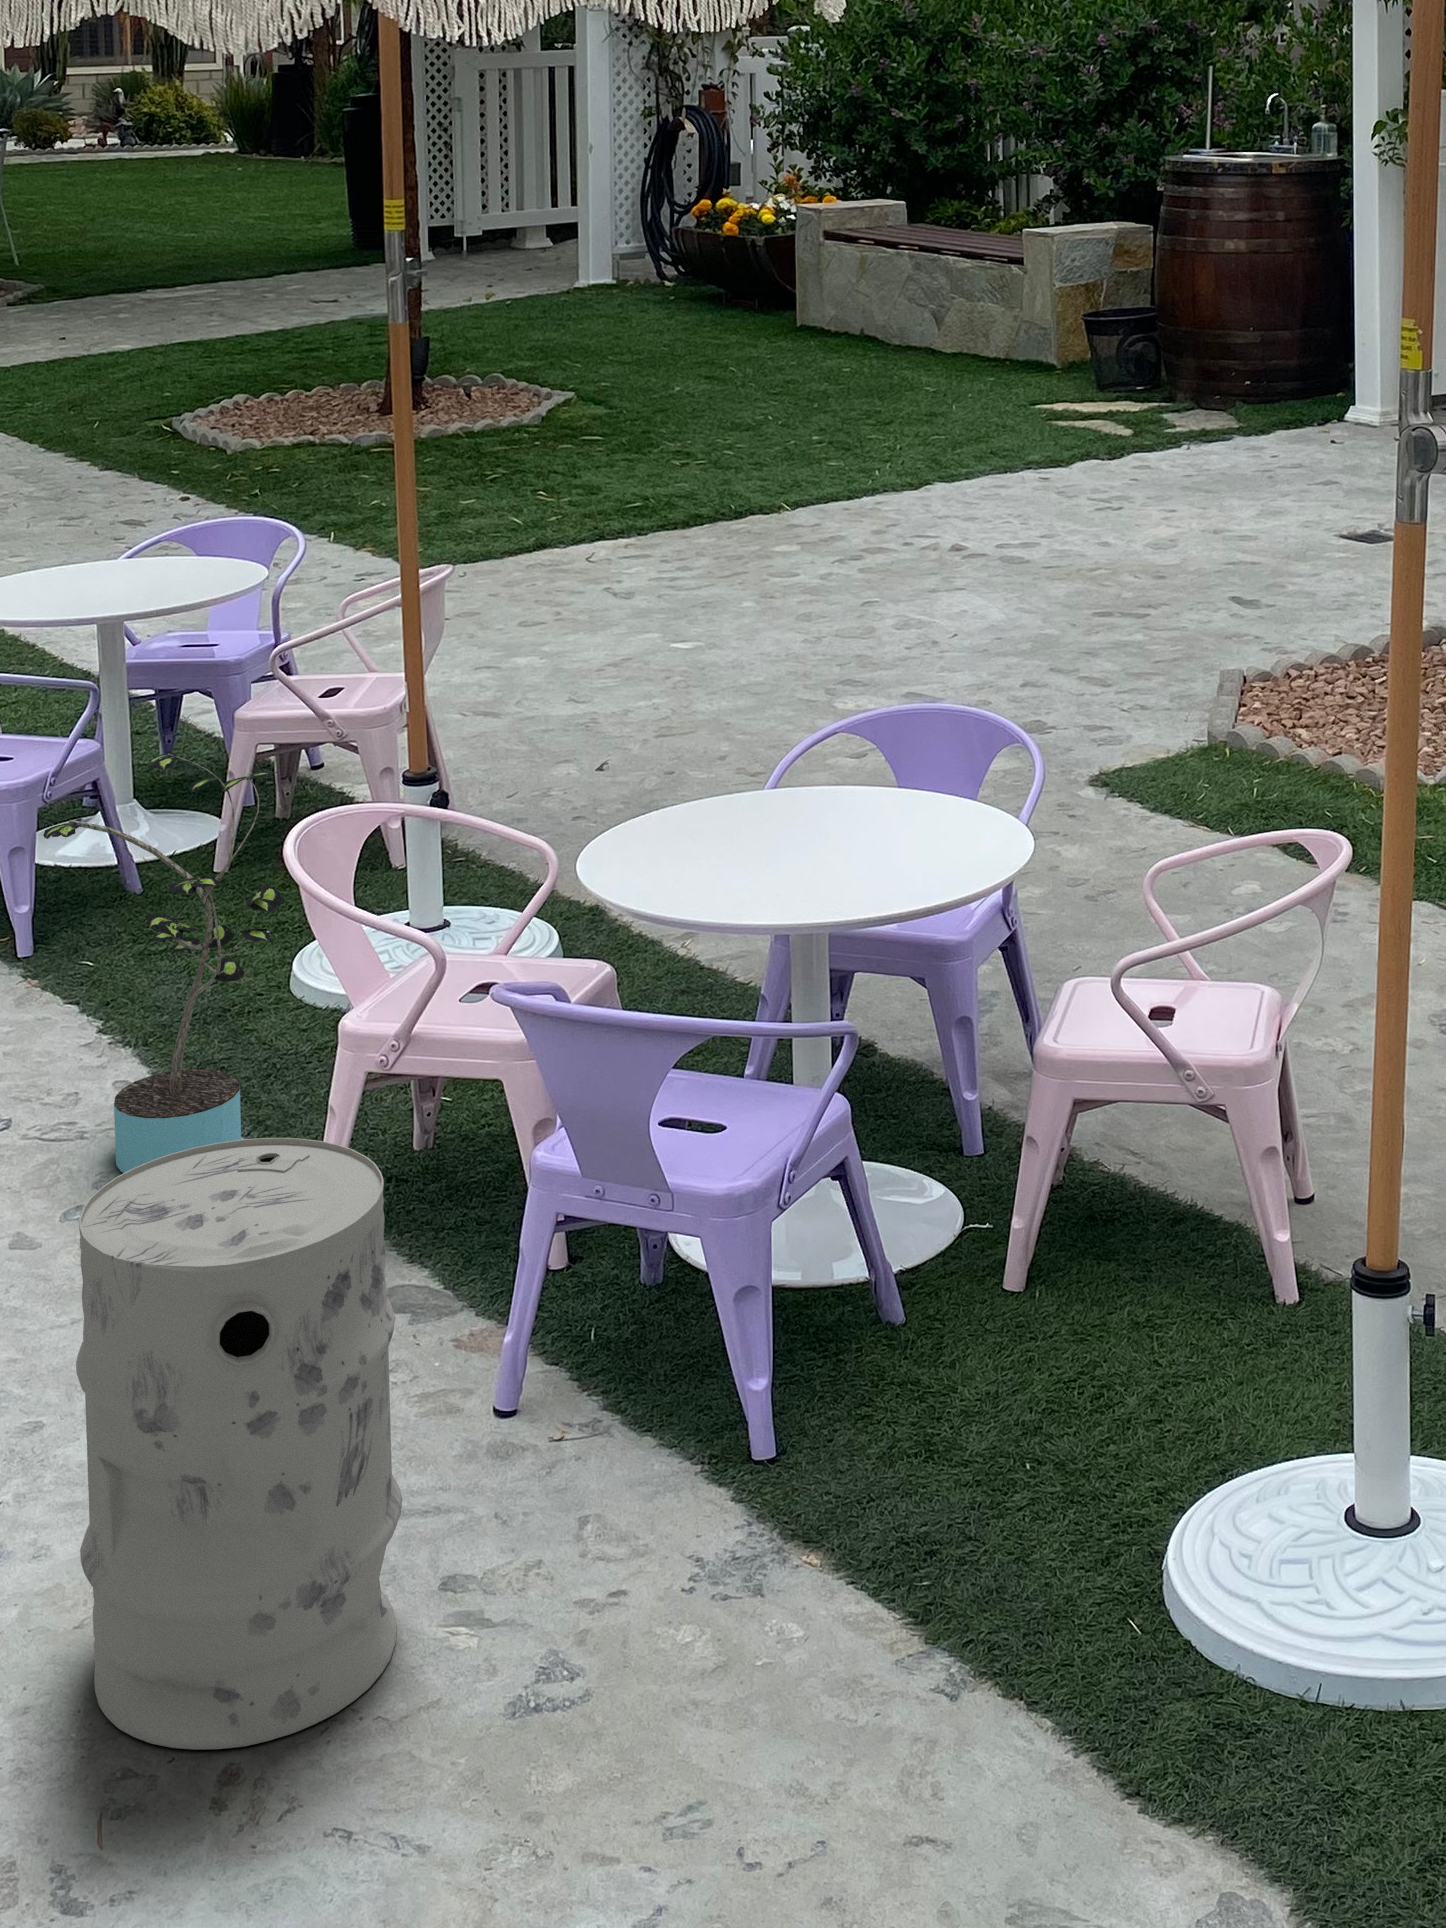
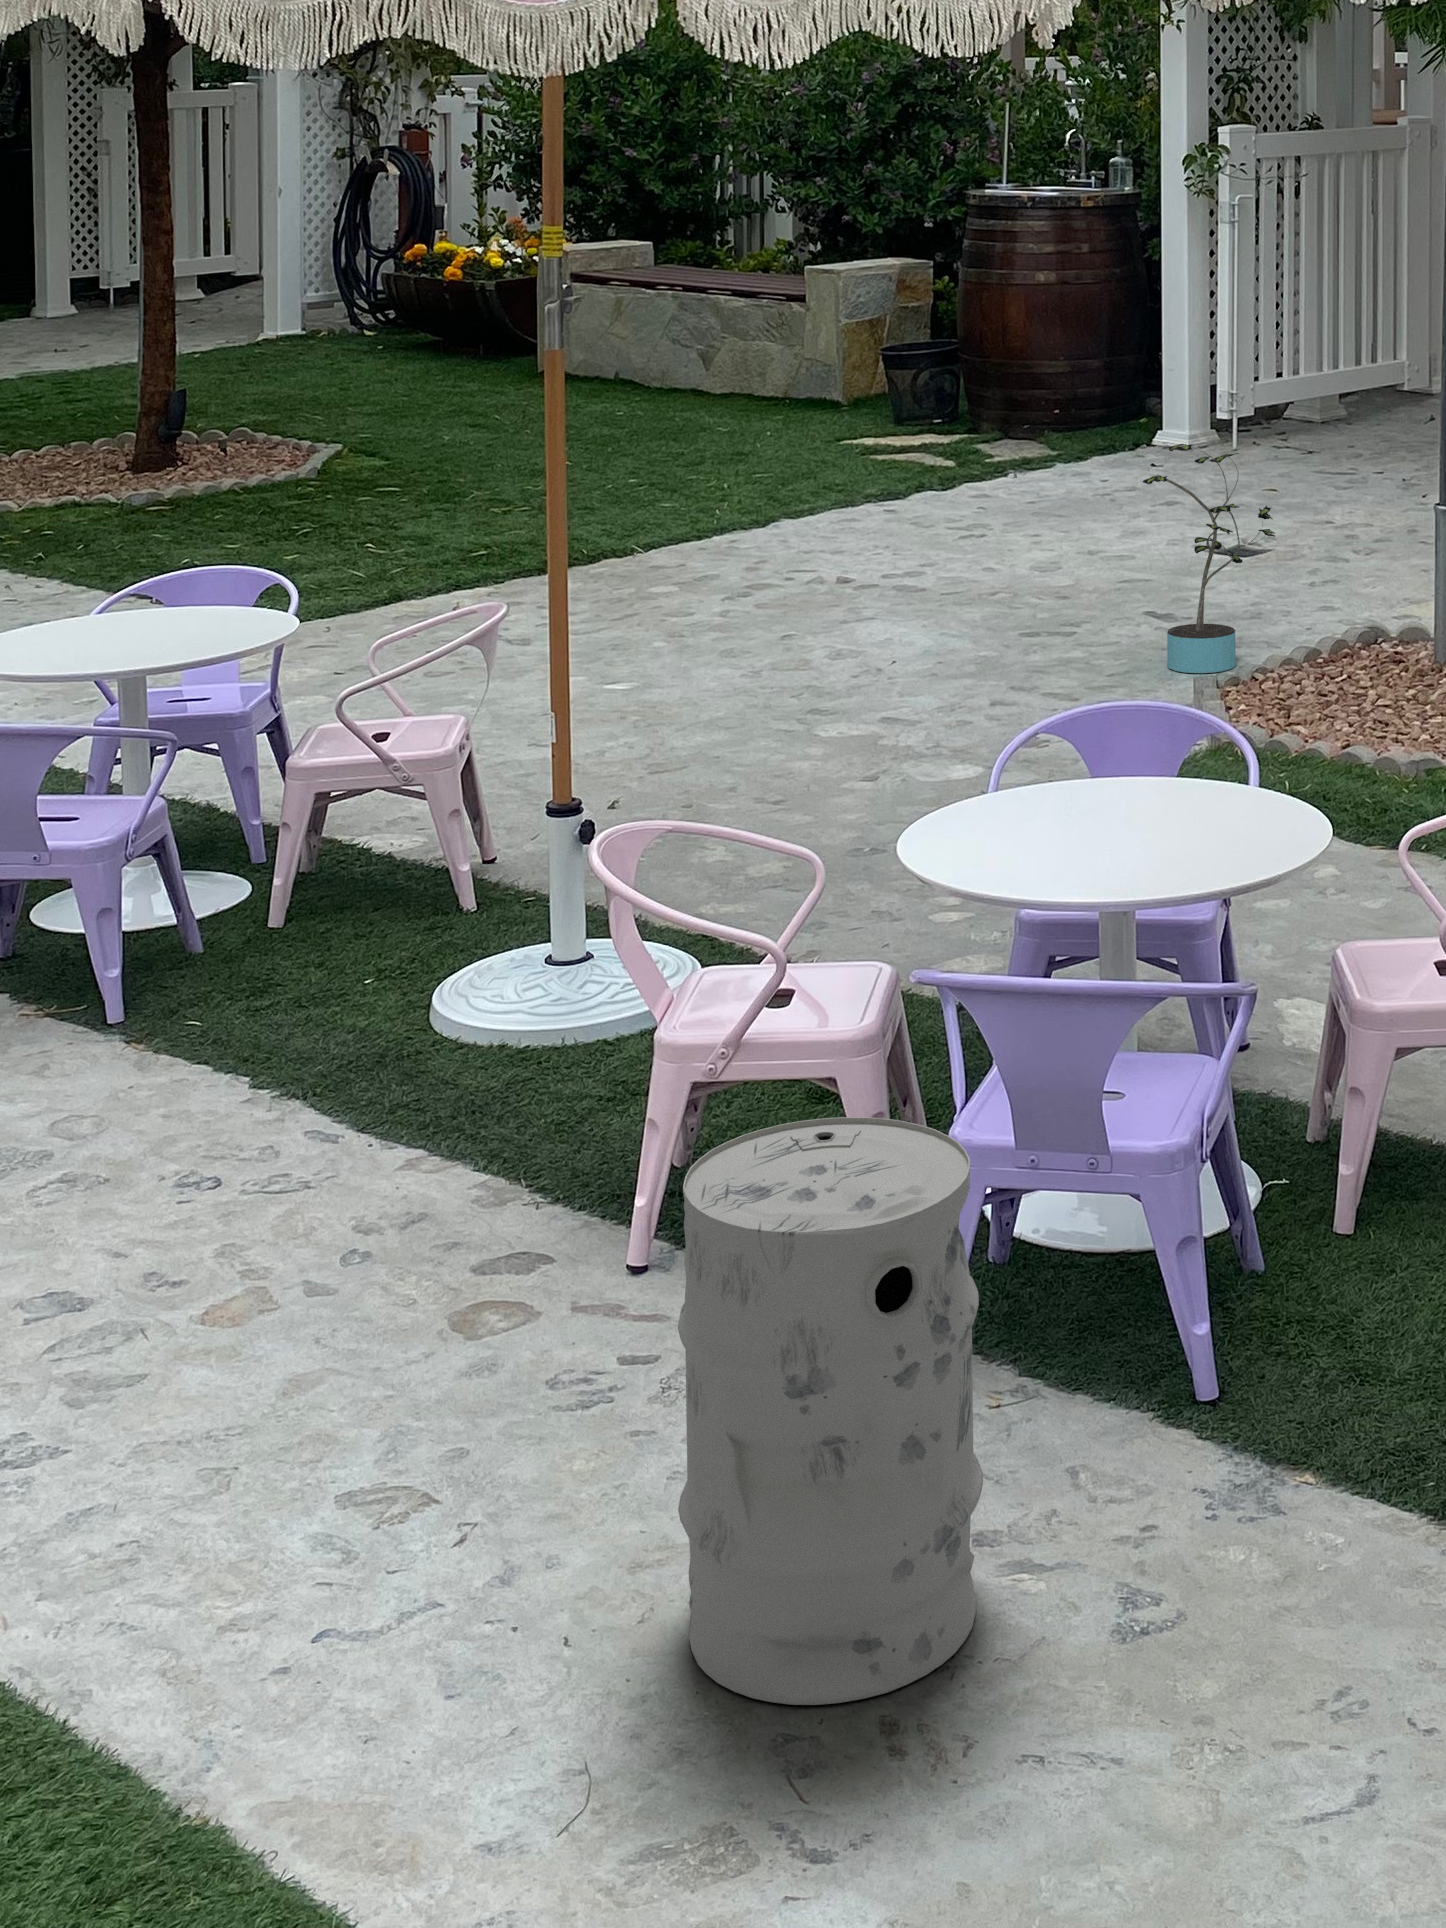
potted plant: present [43,753,285,1173] -> present [1143,444,1275,673]

